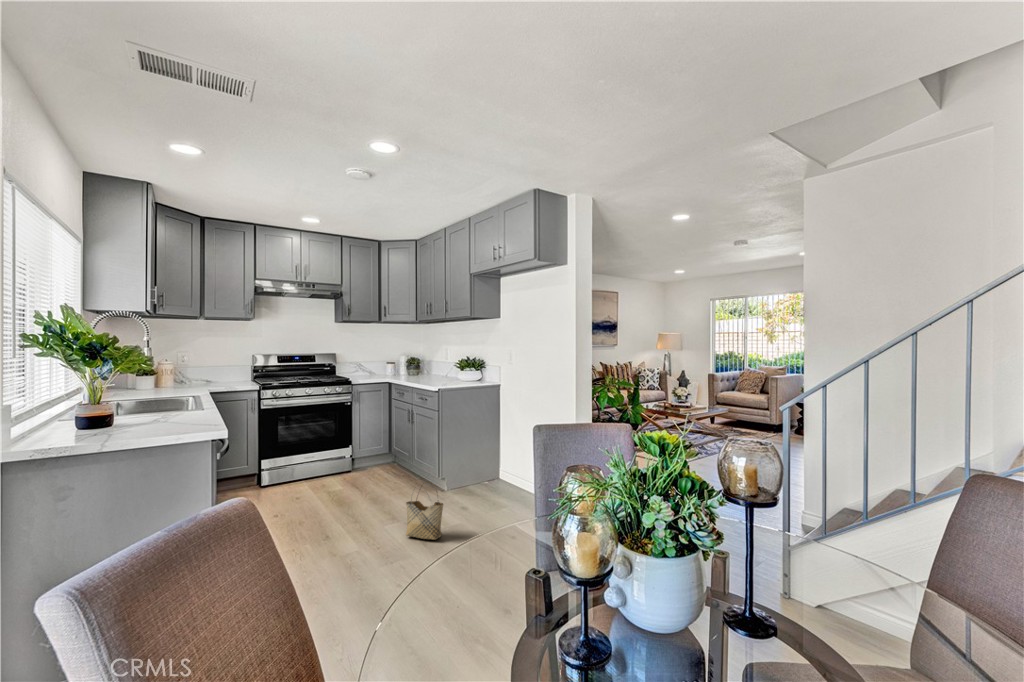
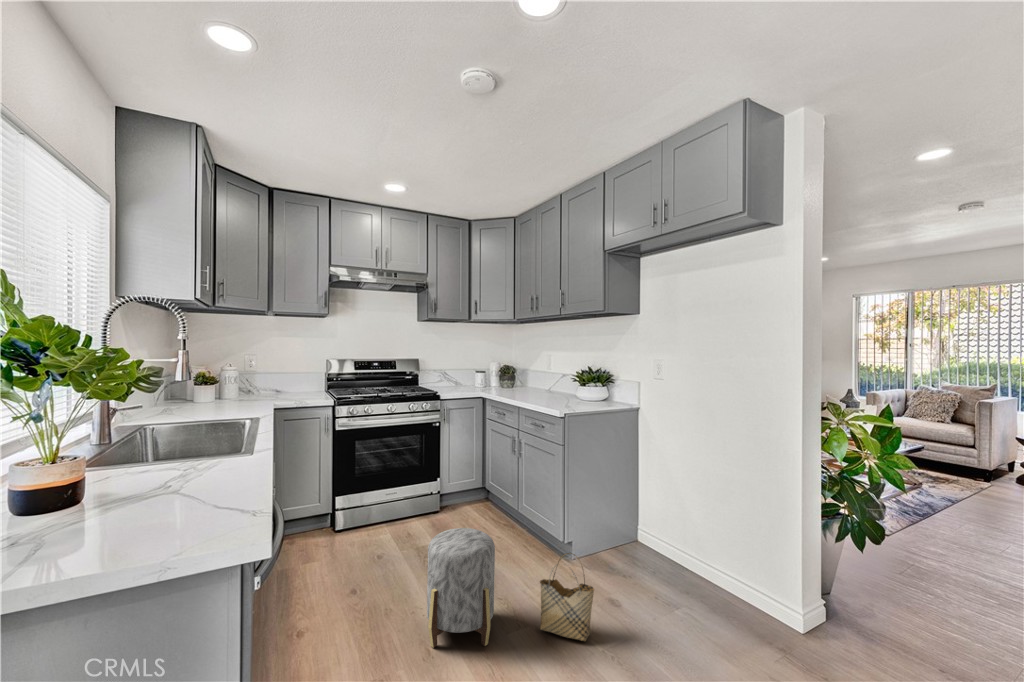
stool: none [321,469,373,551] -> present [427,528,495,648]

